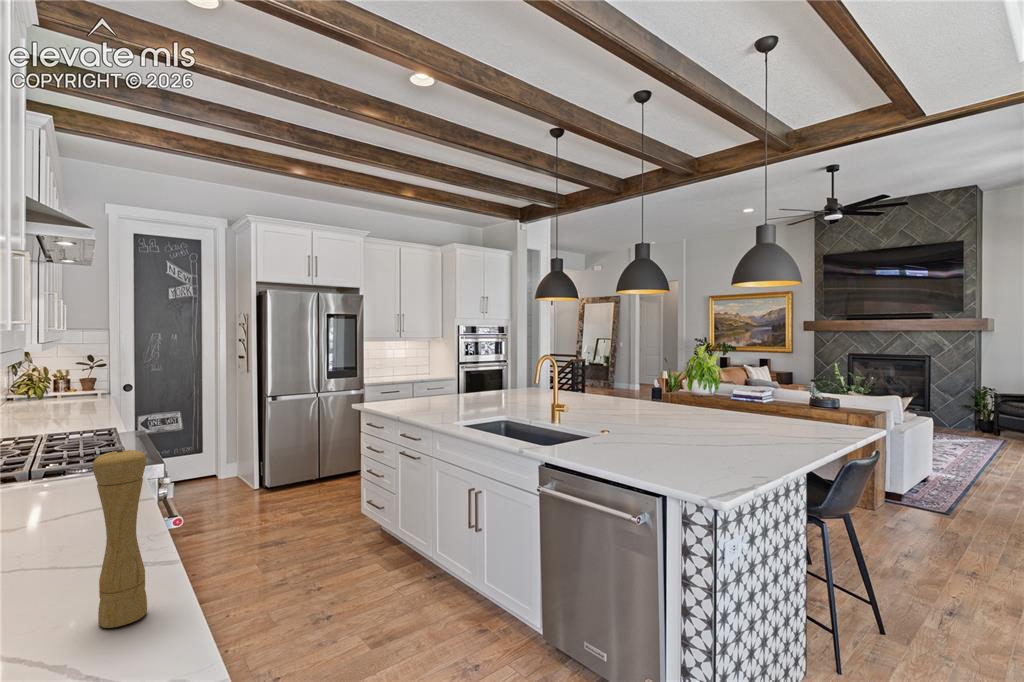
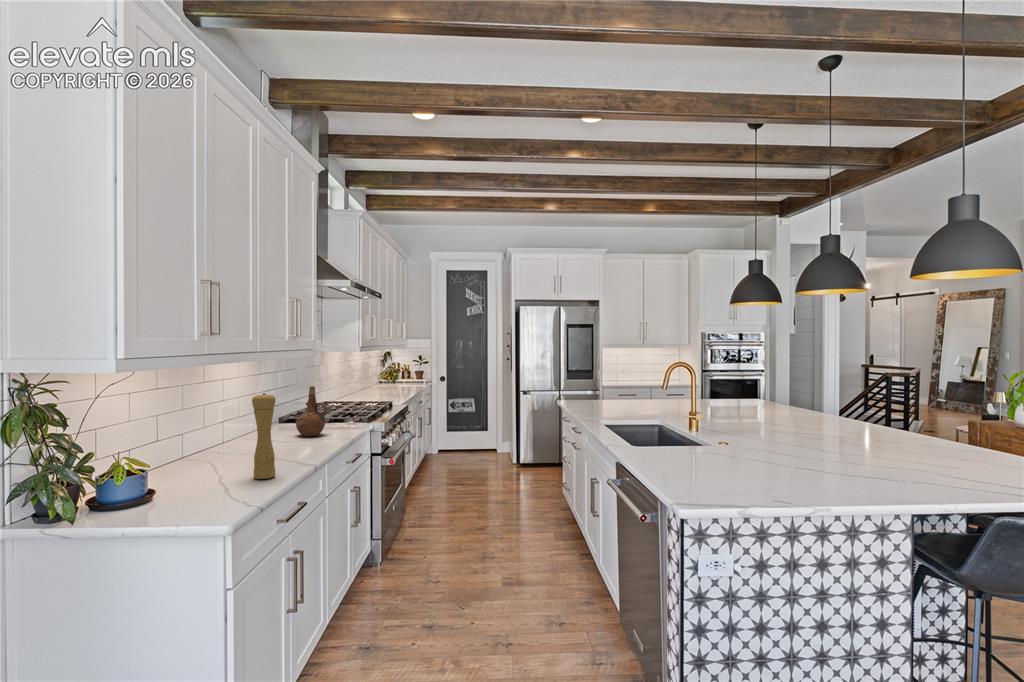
ceramic pitcher: none [26,420,95,514] -> present [296,386,327,436]

